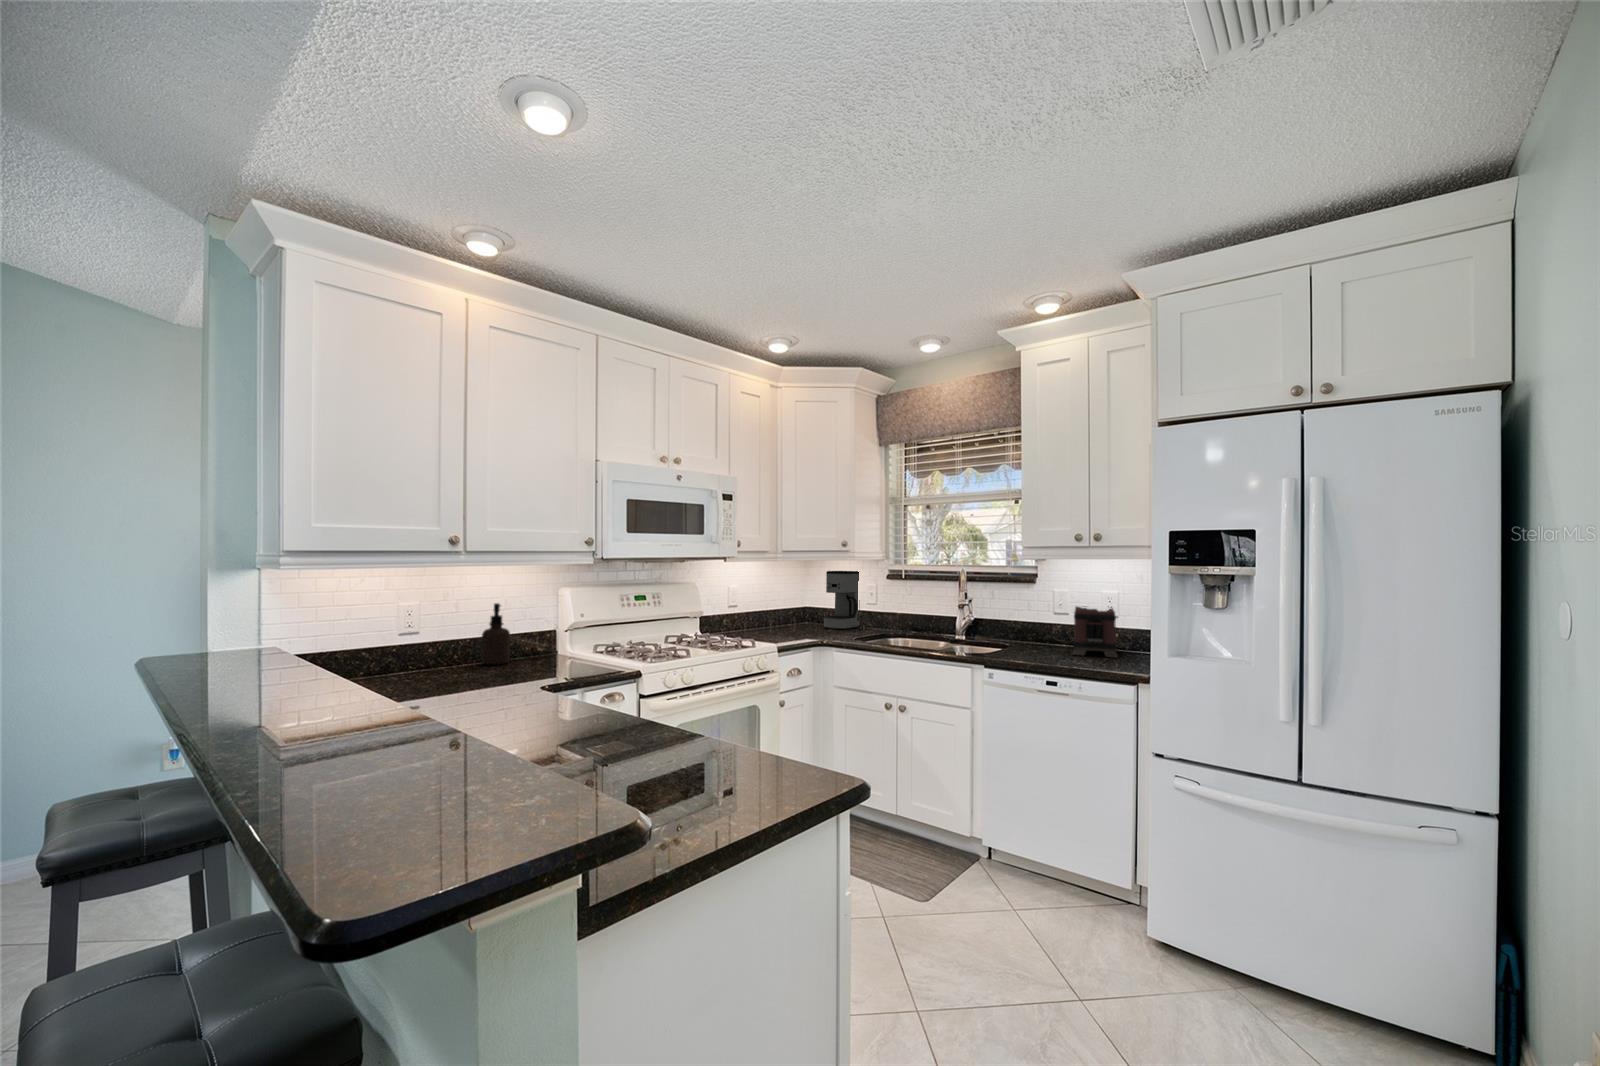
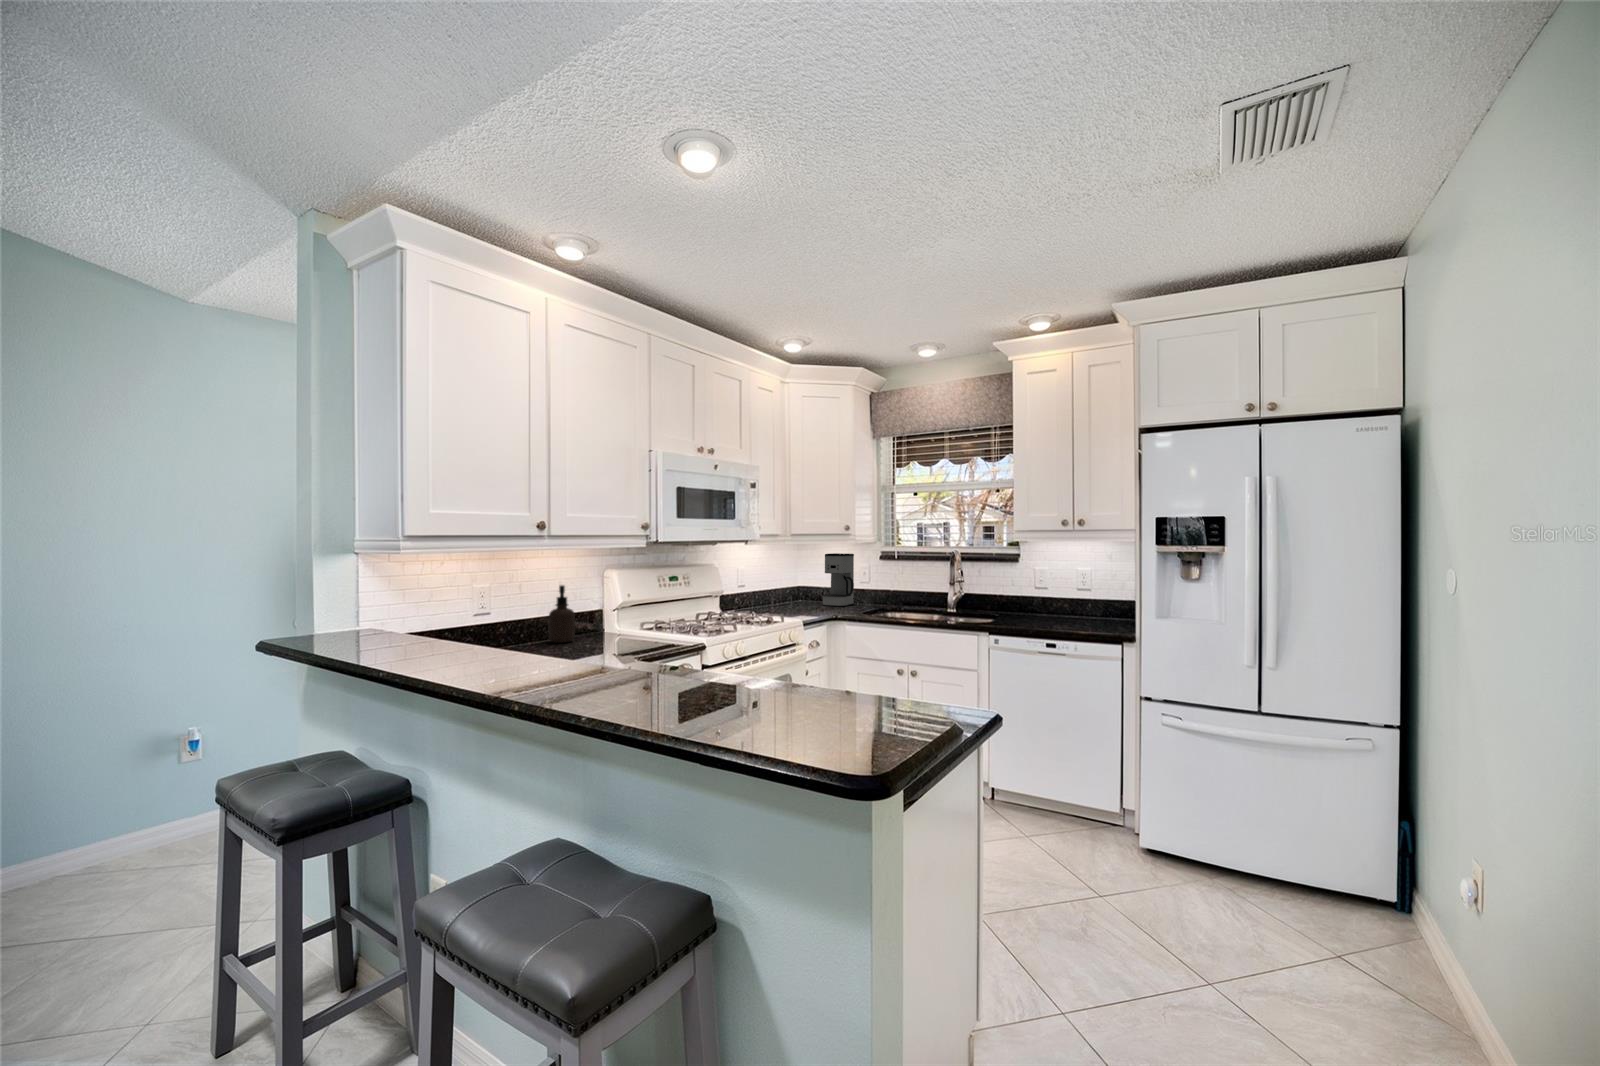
toaster: present [1073,607,1118,658] -> none [1051,582,1096,624]

